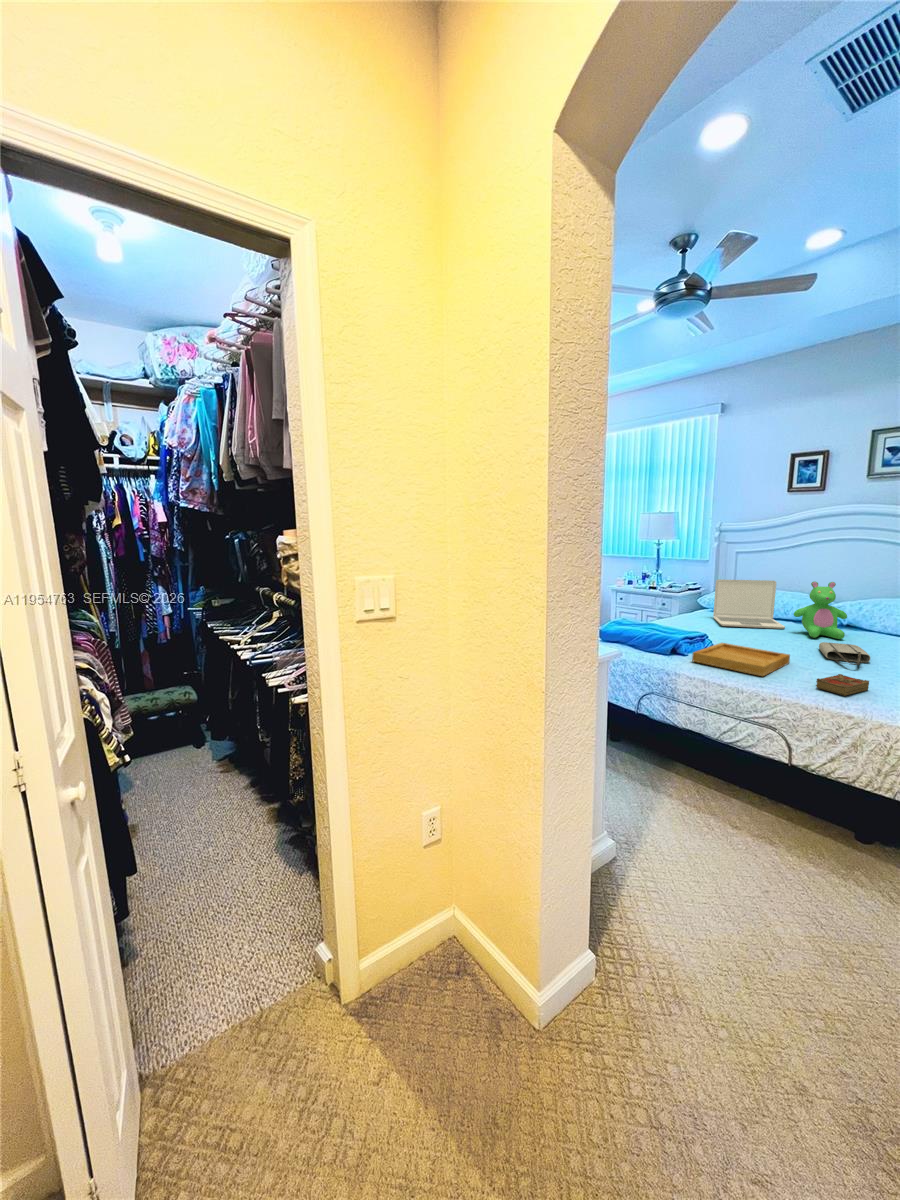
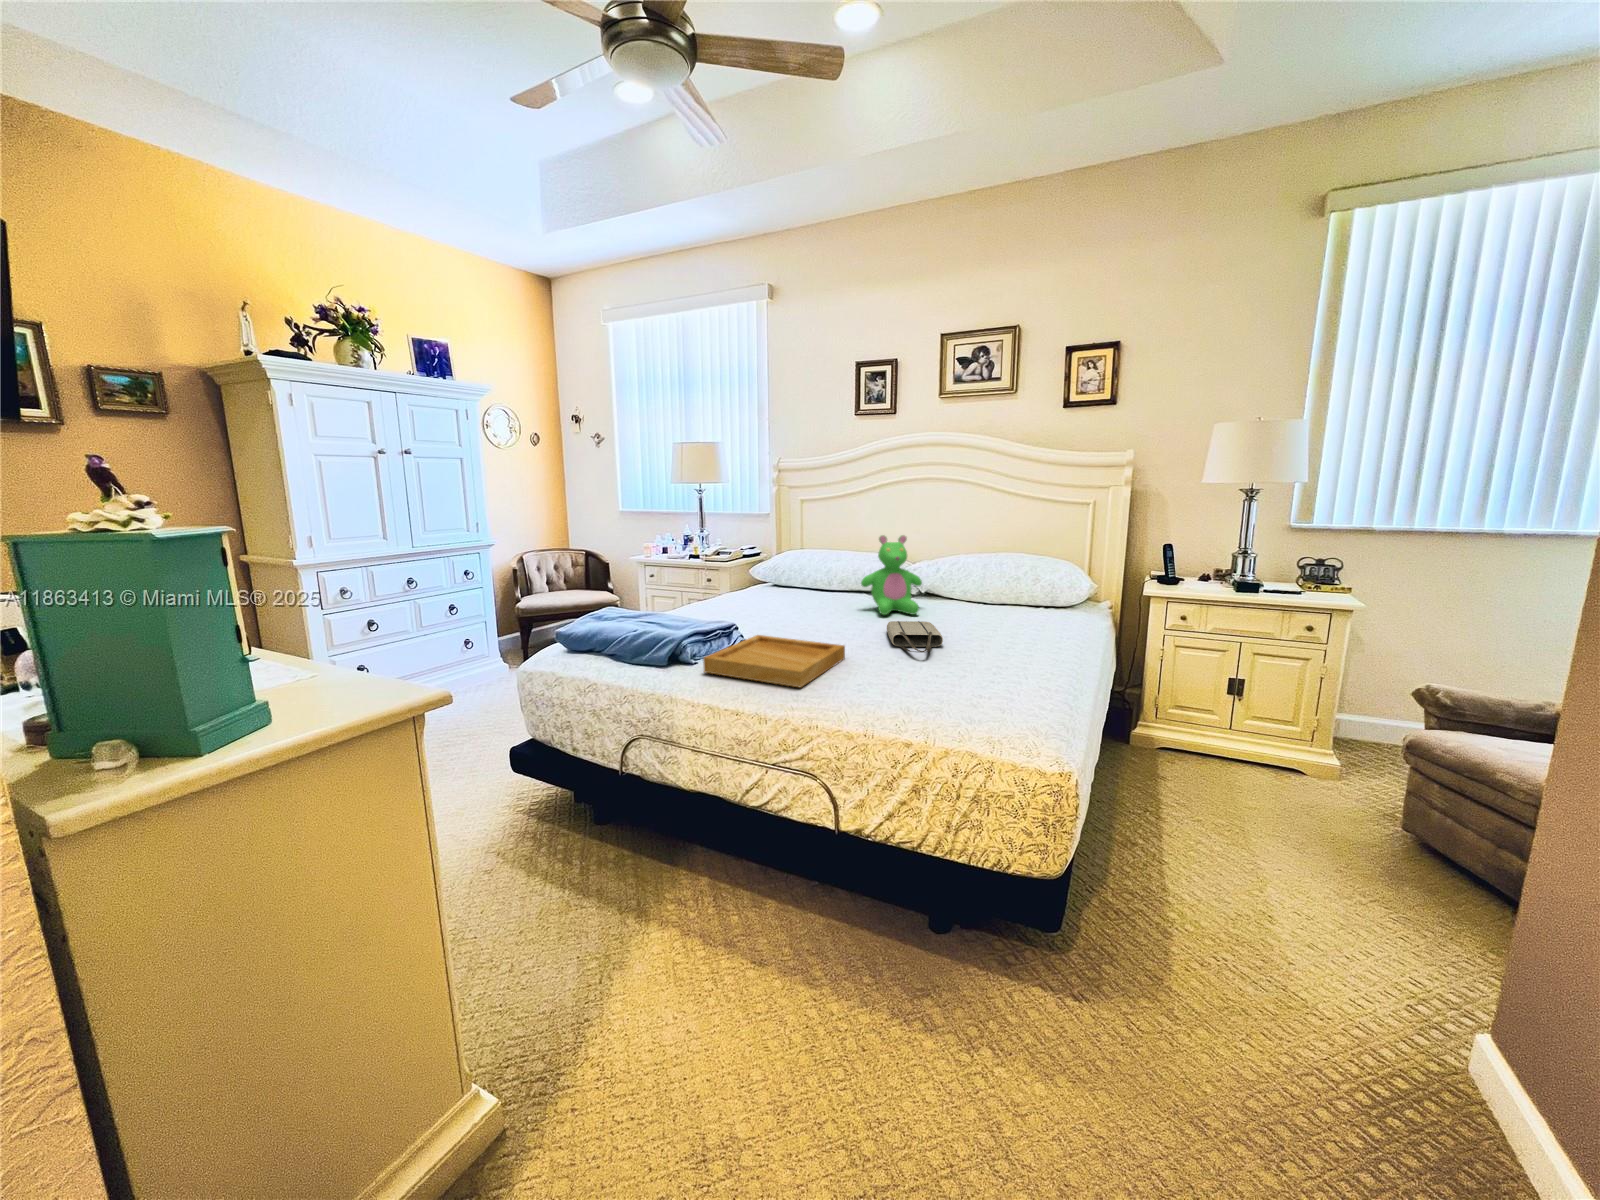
laptop: present [713,579,785,629] -> none [767,537,854,607]
book: present [816,674,869,695] -> none [869,671,936,707]

